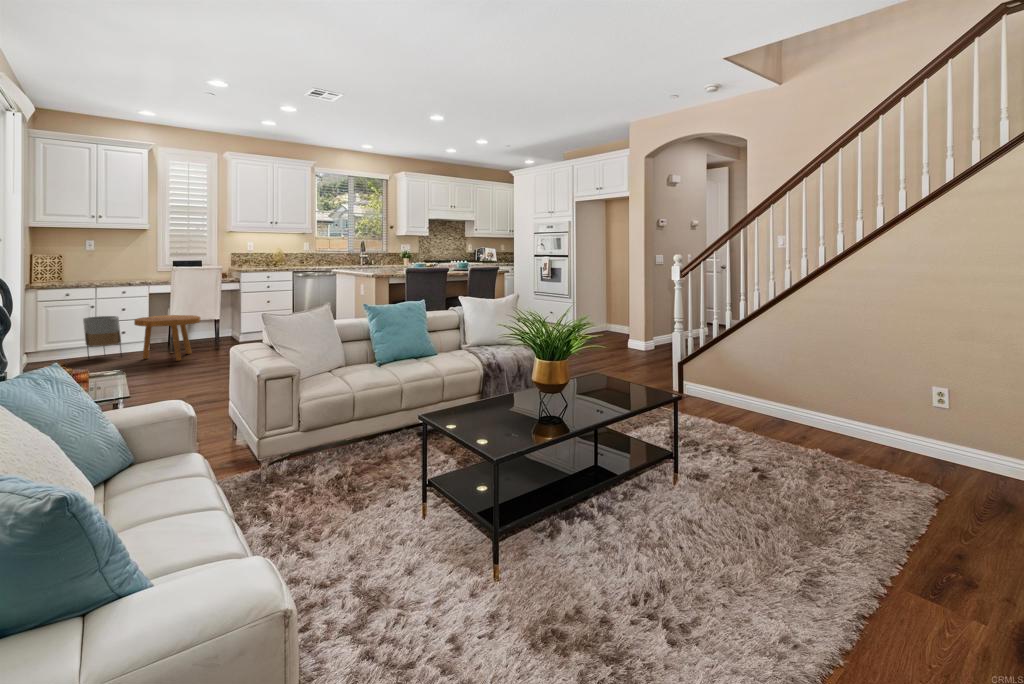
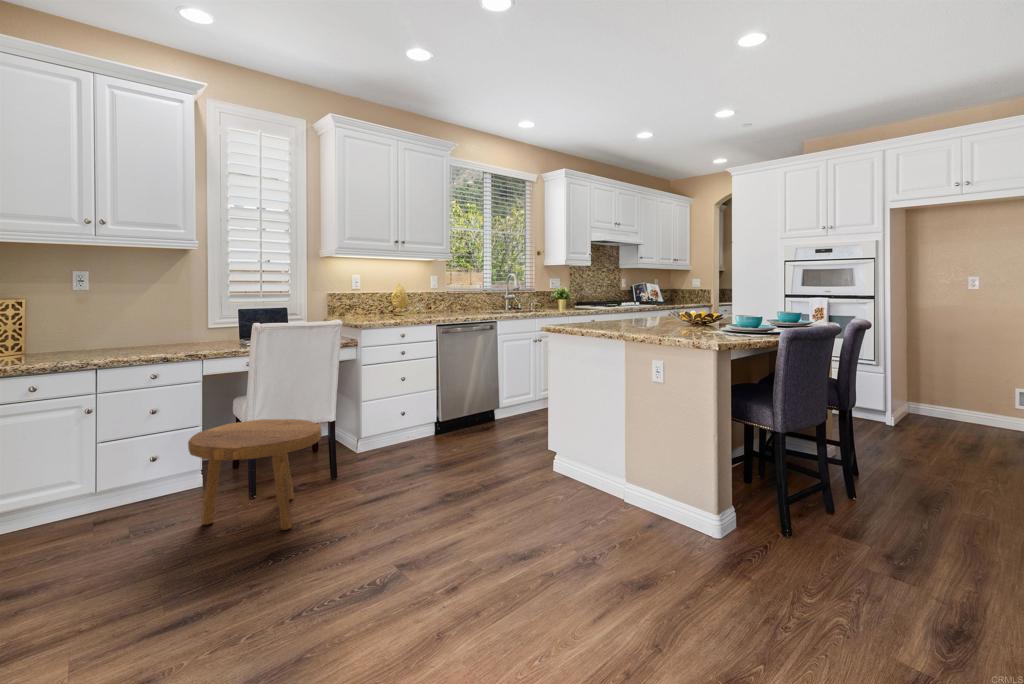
planter: present [83,316,122,359] -> none [68,429,152,538]

